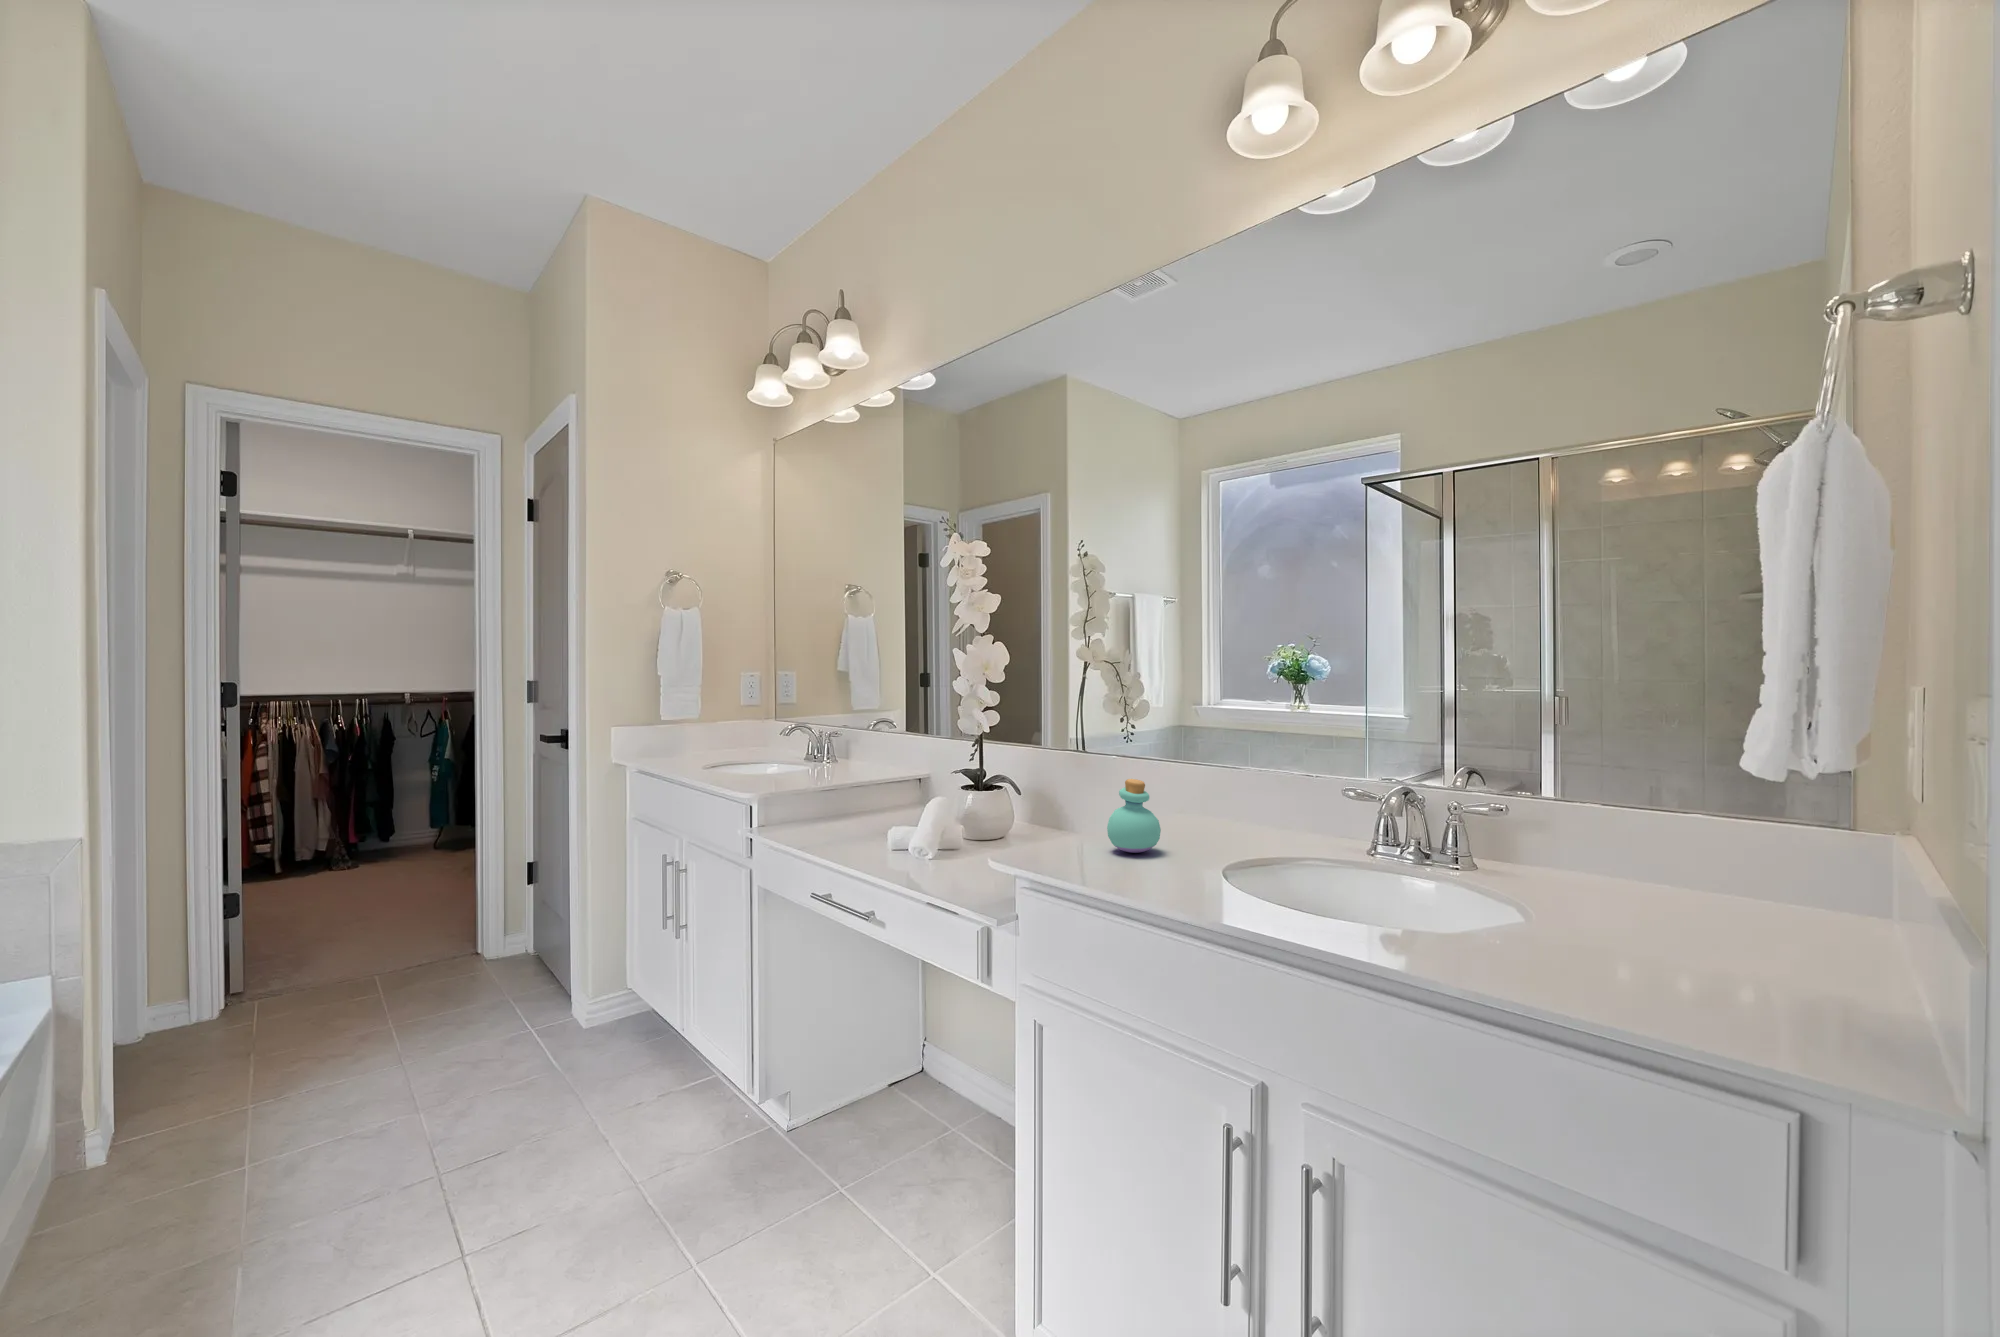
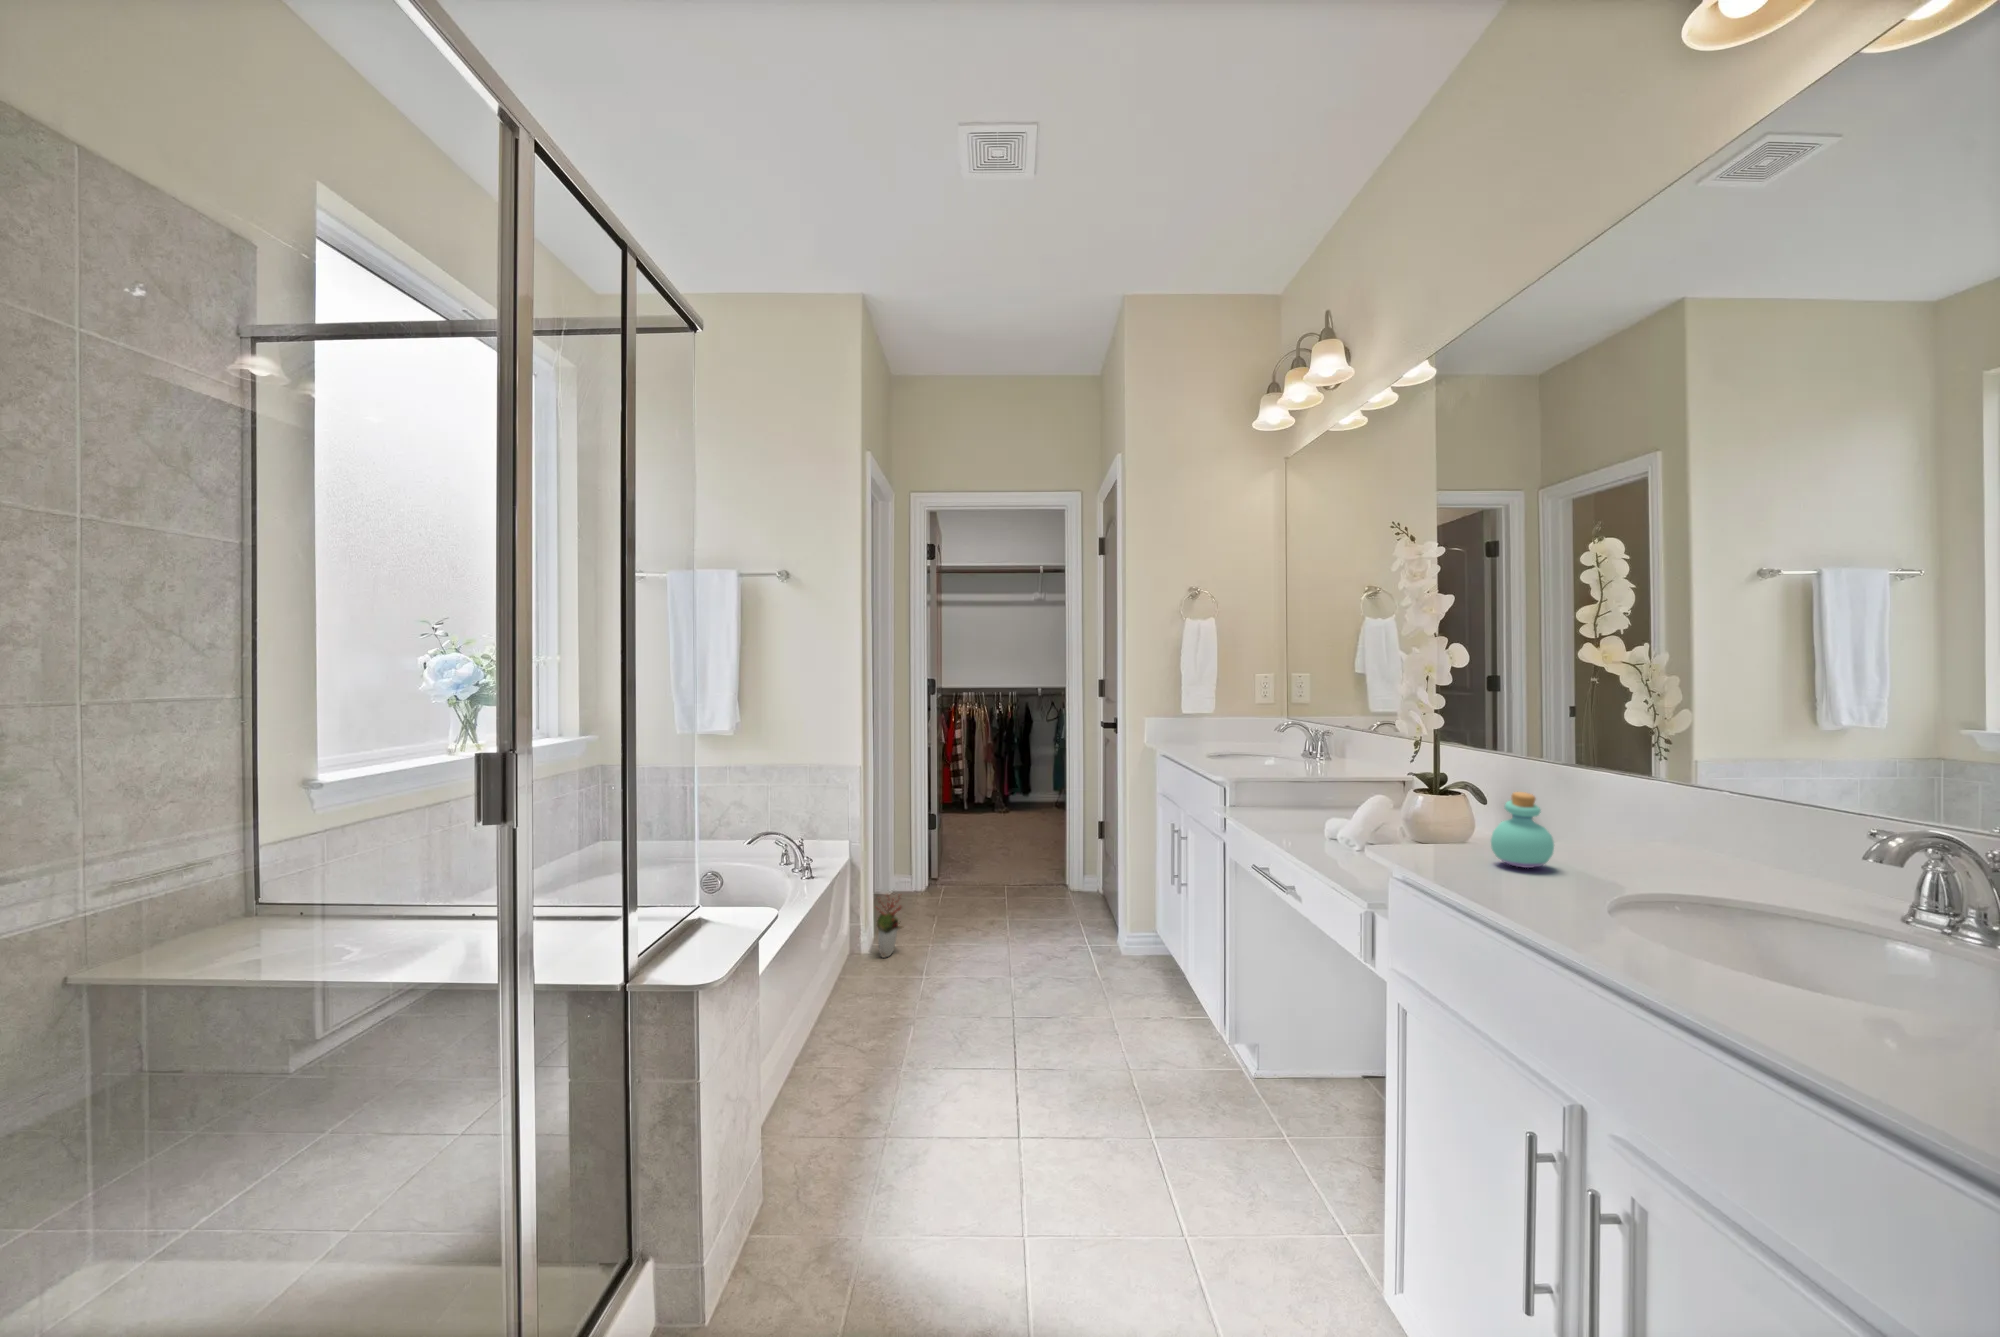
decorative plant: none [132,1029,198,1144] -> present [877,900,904,957]

